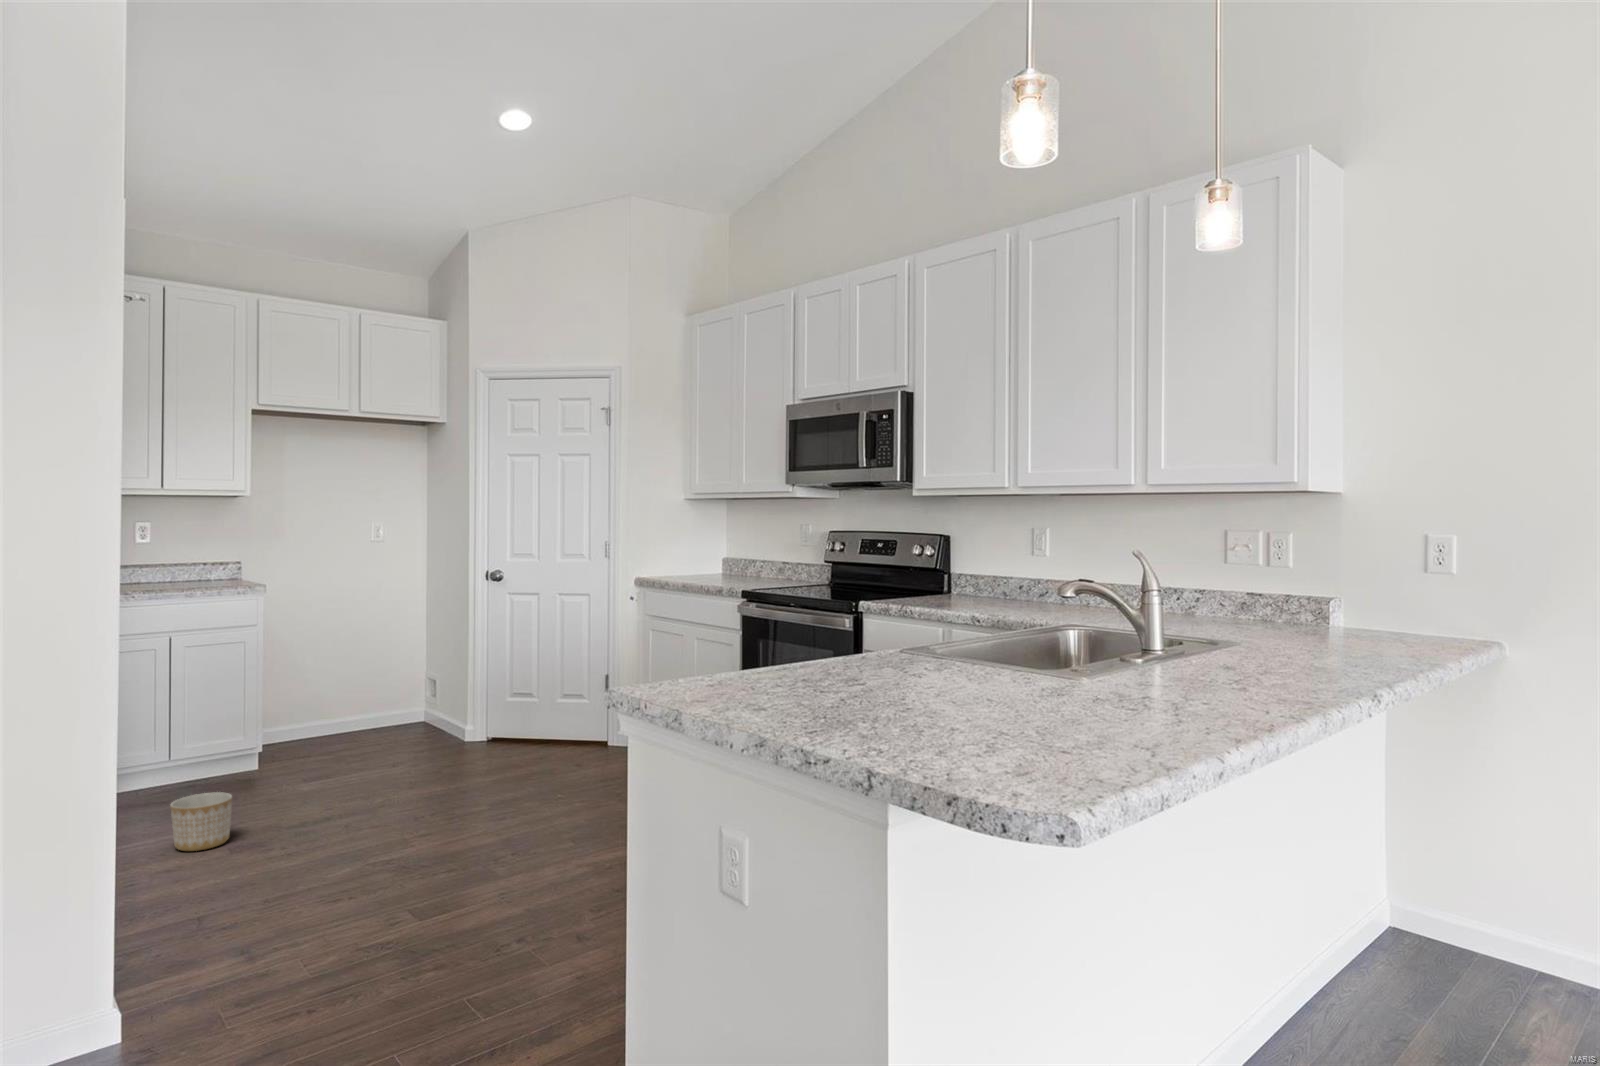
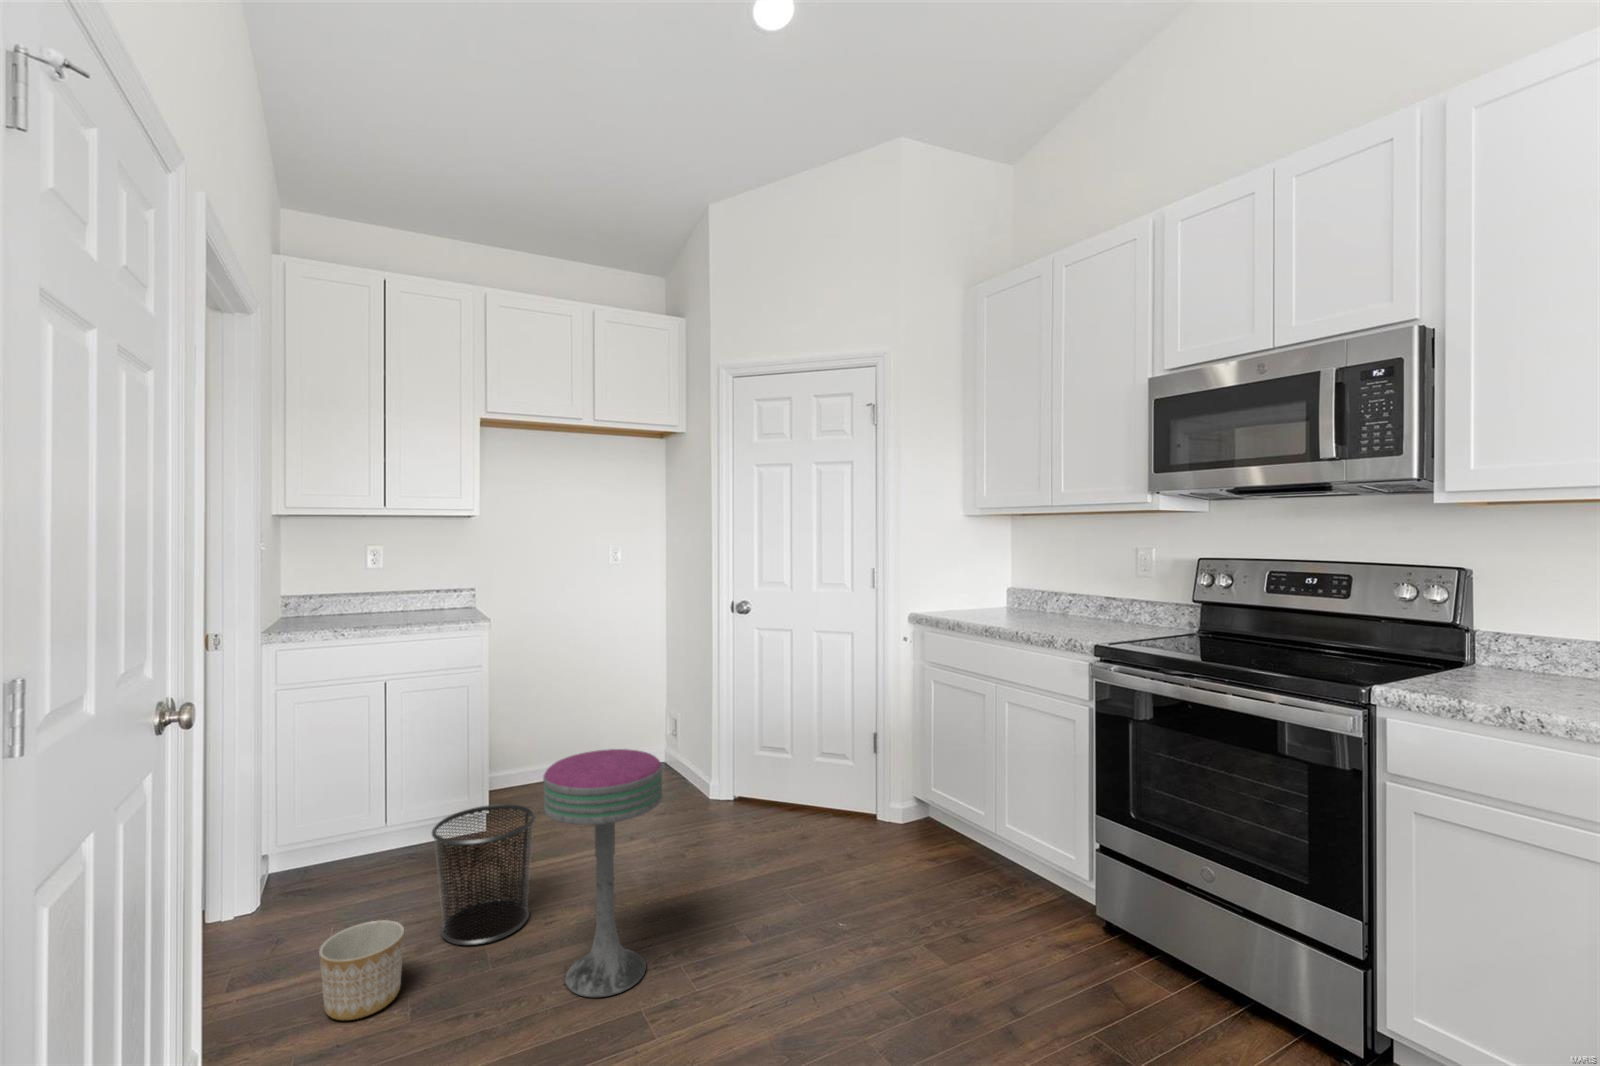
bar stool: none [340,669,429,831] -> present [543,749,662,997]
waste bin: none [240,724,324,819] -> present [432,804,536,945]

